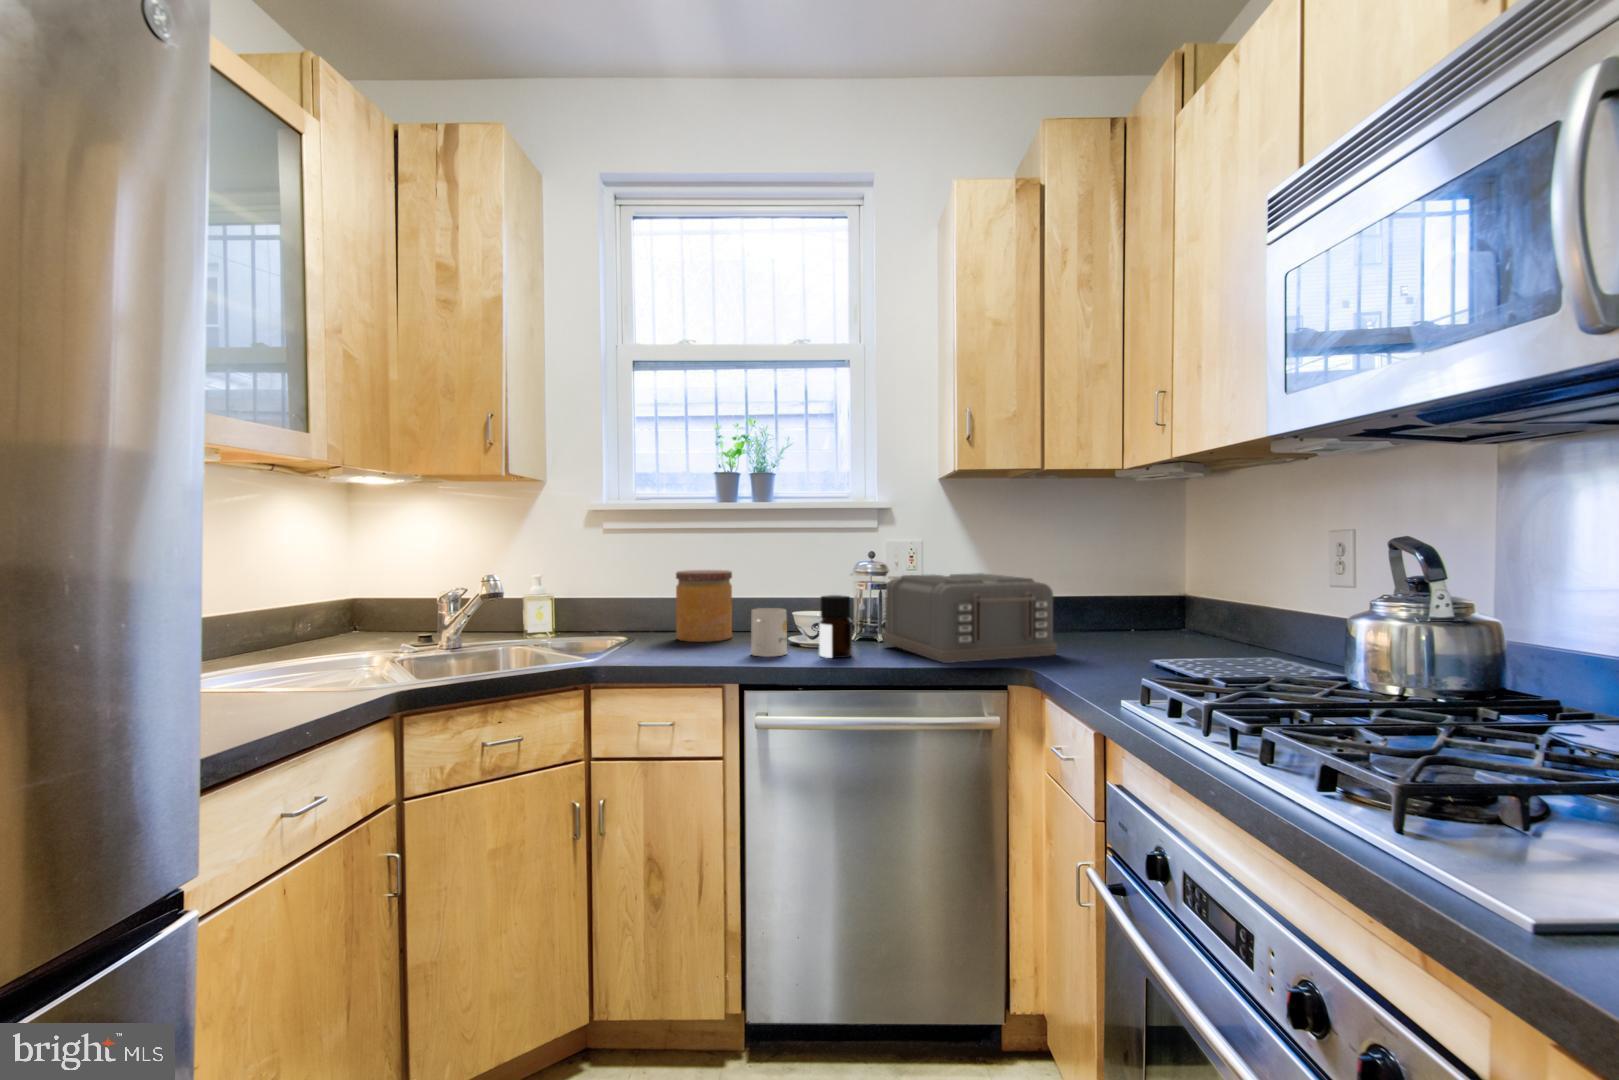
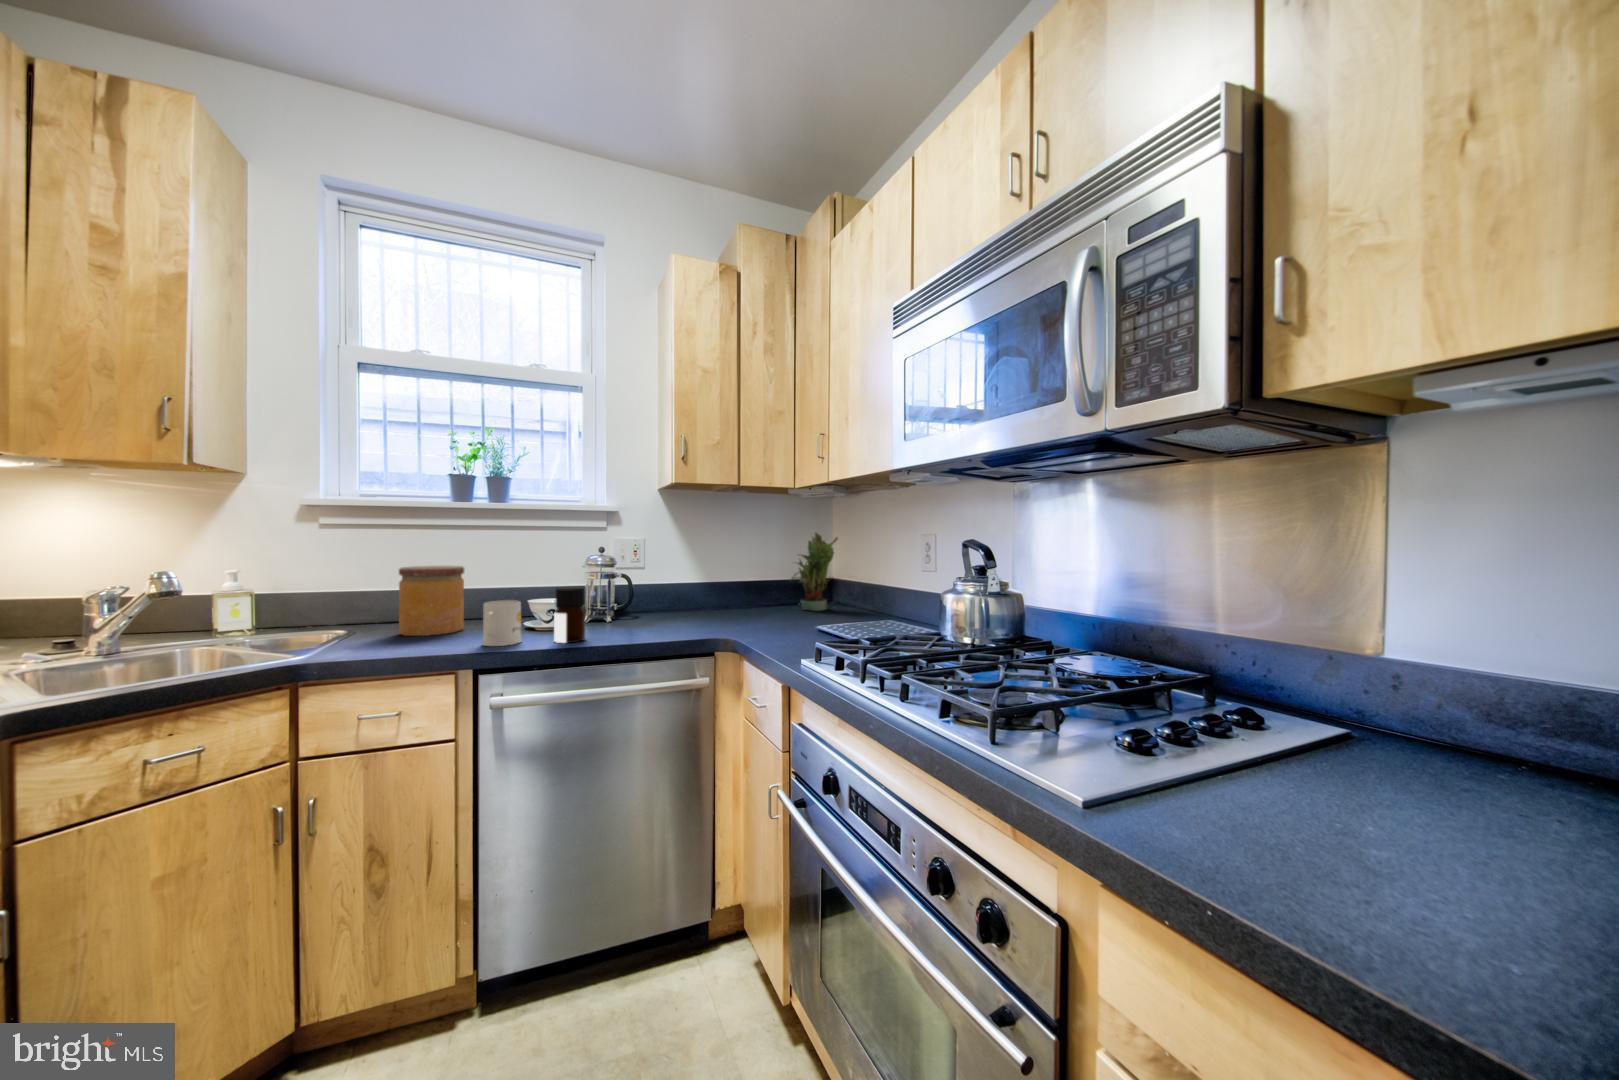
potted plant: none [1108,528,1184,638] -> present [790,533,838,611]
toaster: present [883,573,1057,663] -> none [614,566,755,641]

